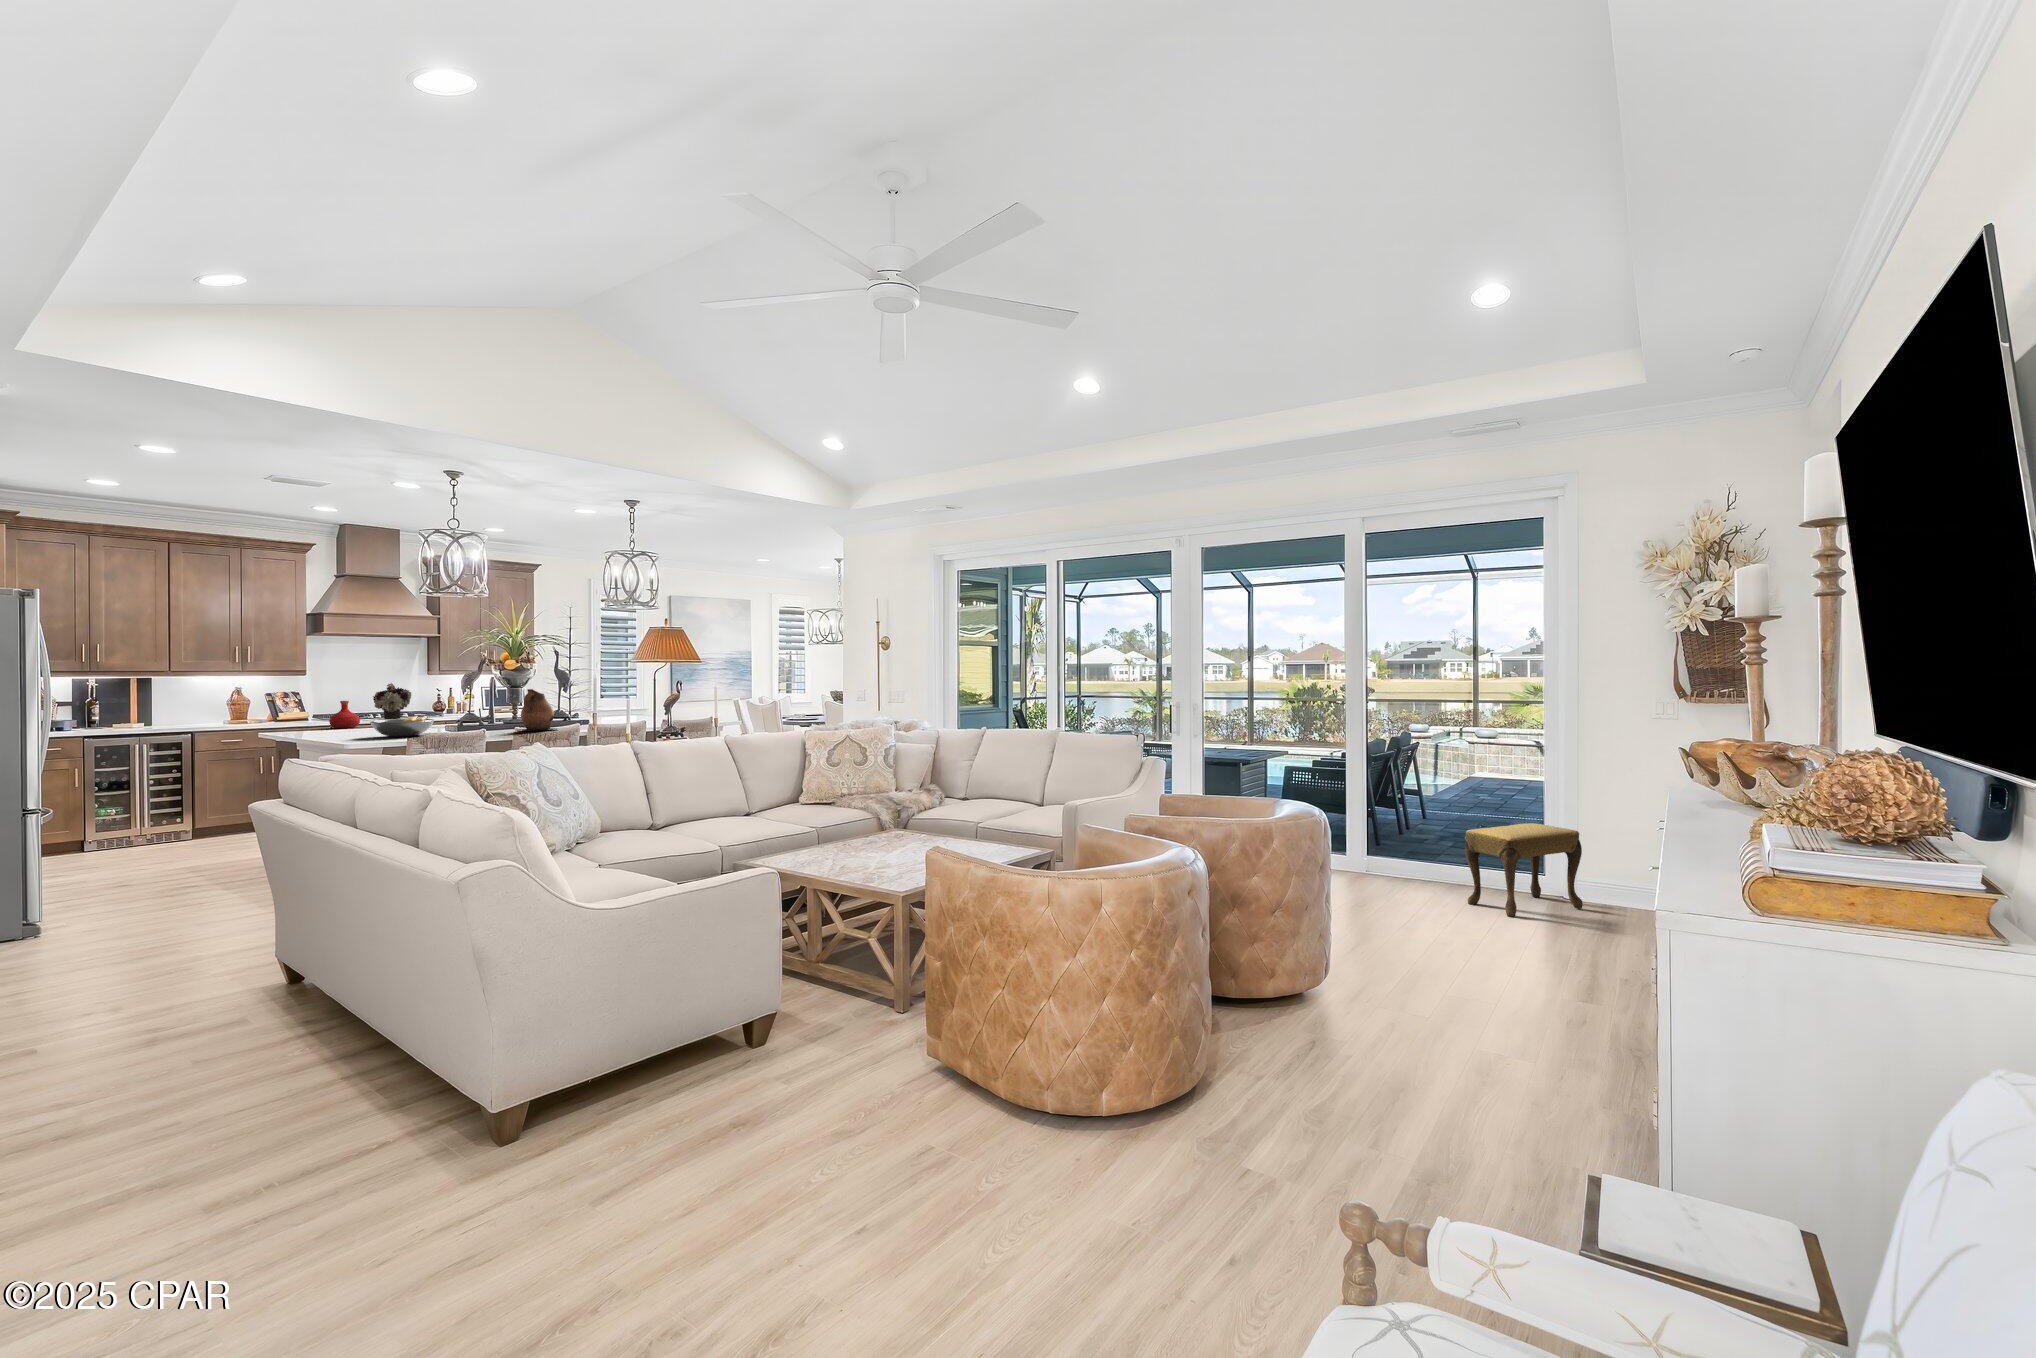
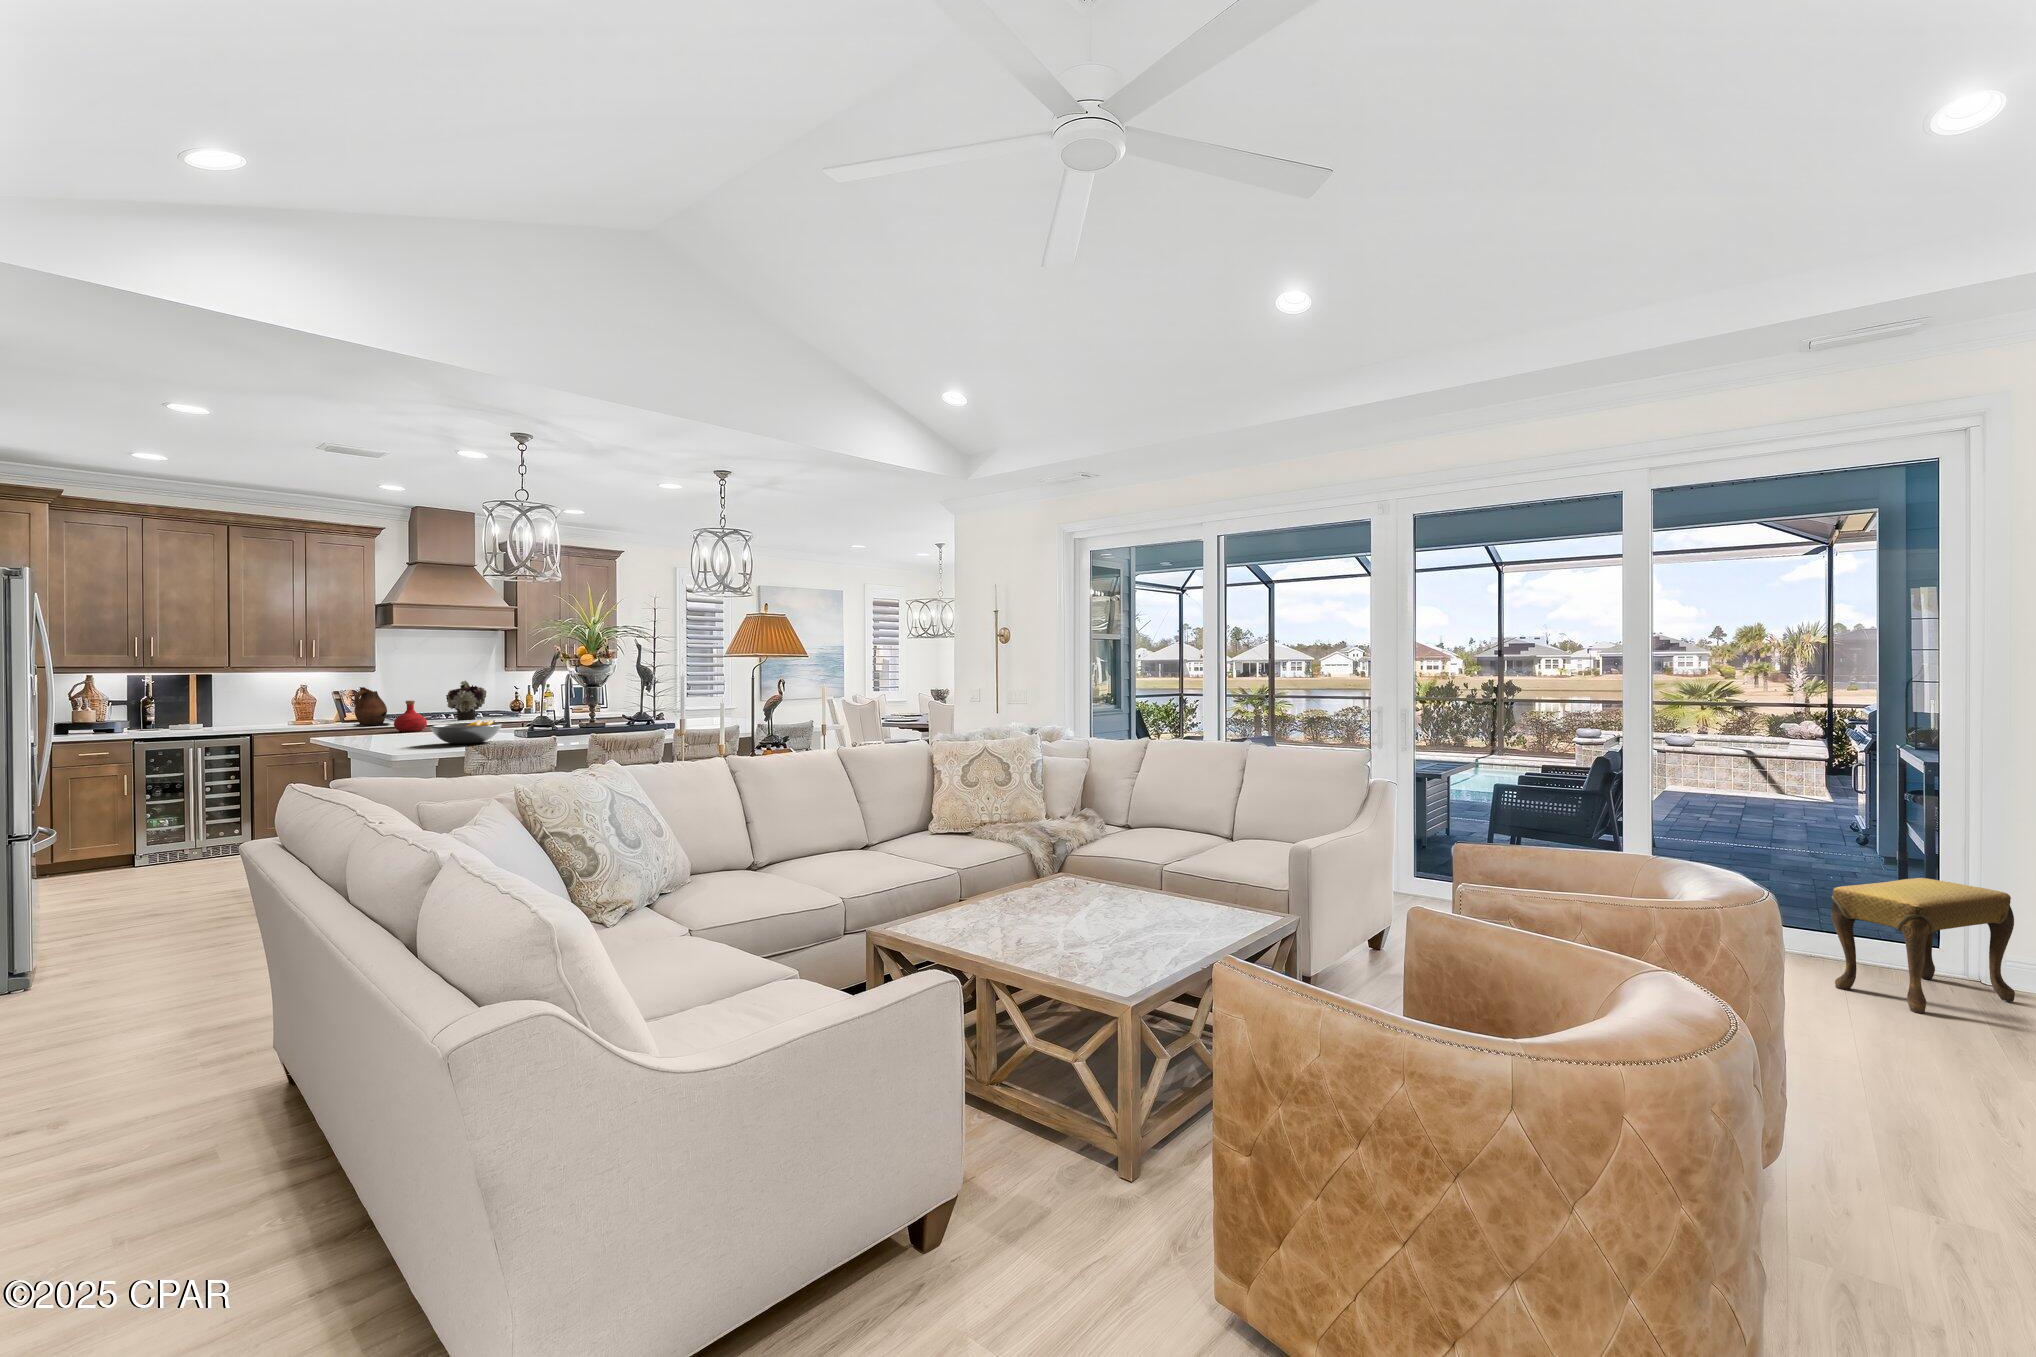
ceramic pitcher: present [519,689,557,731] -> present [354,687,389,726]

